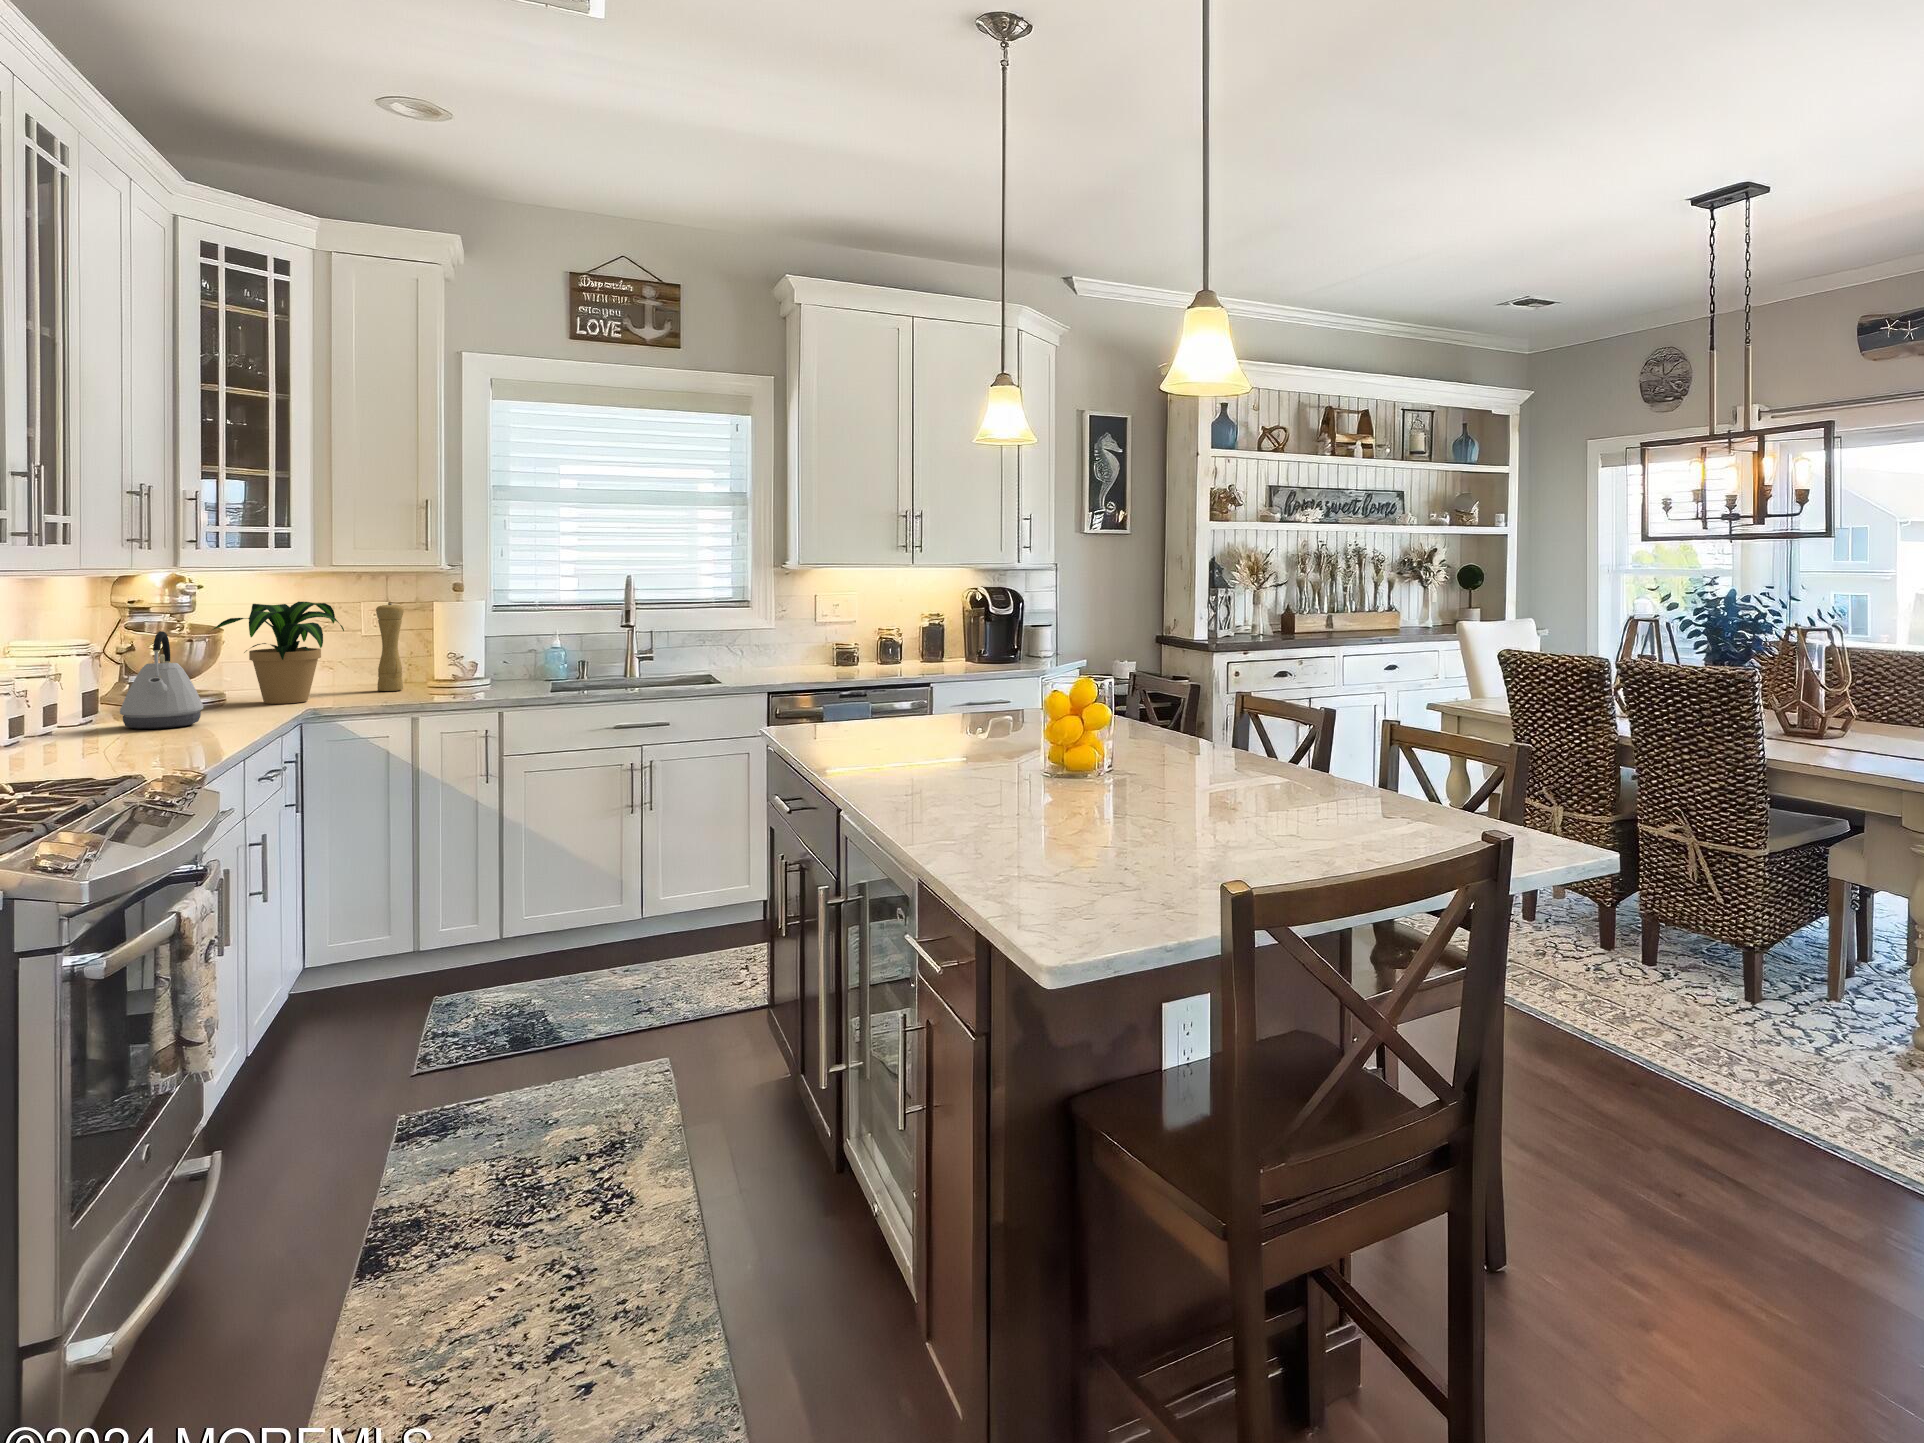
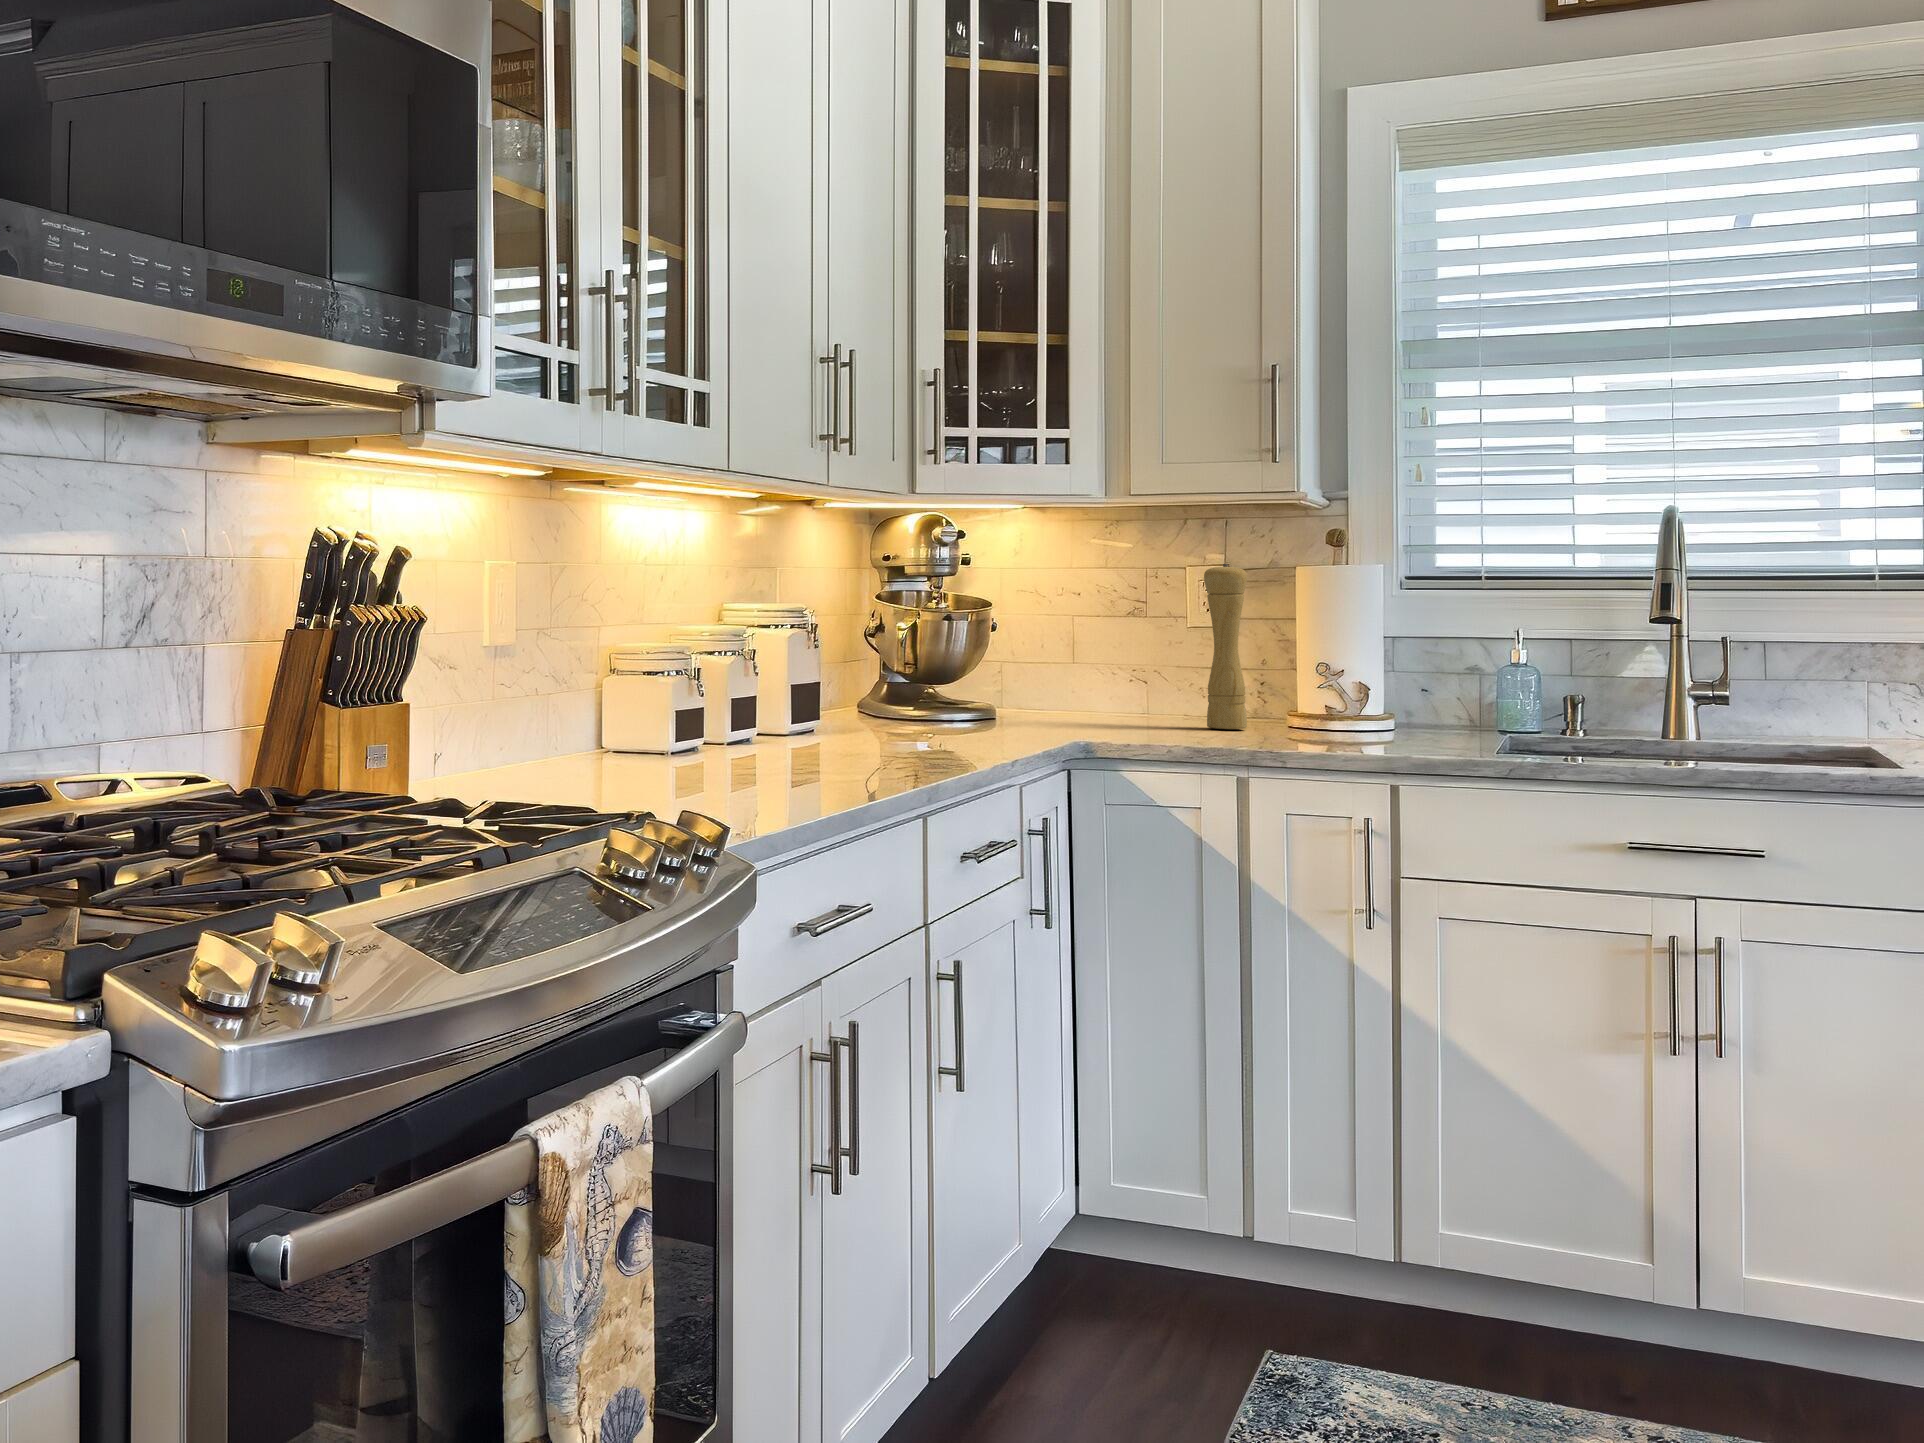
potted plant: present [213,602,344,704] -> none [957,555,1144,733]
kettle: present [120,631,203,729] -> none [808,583,911,748]

